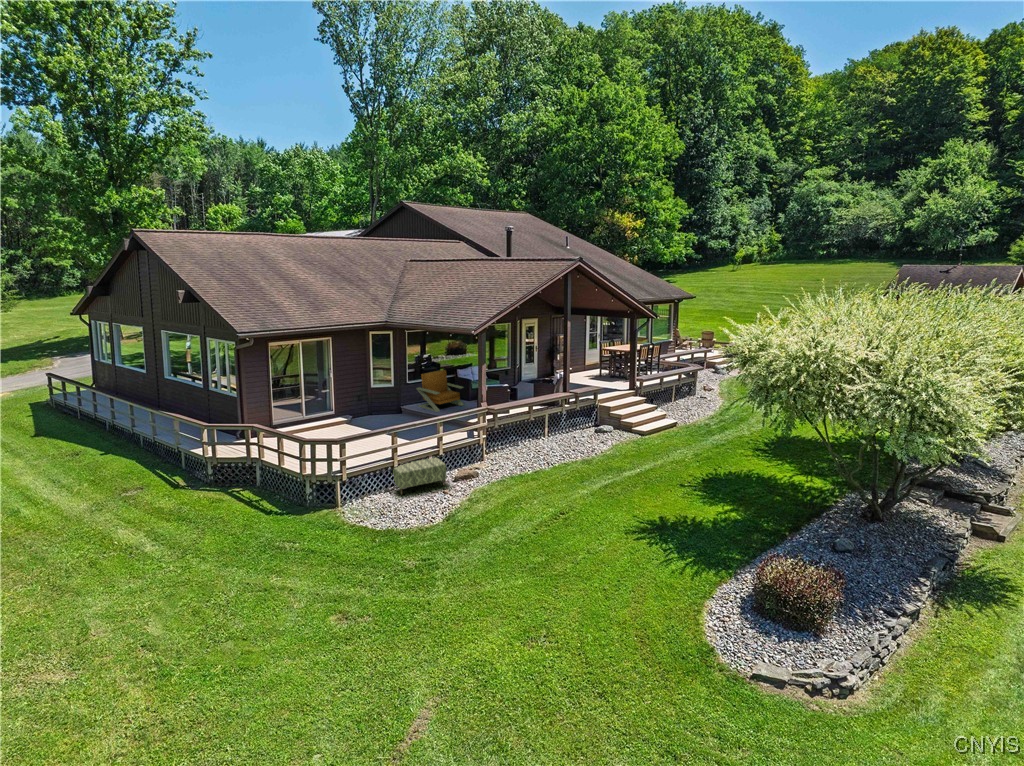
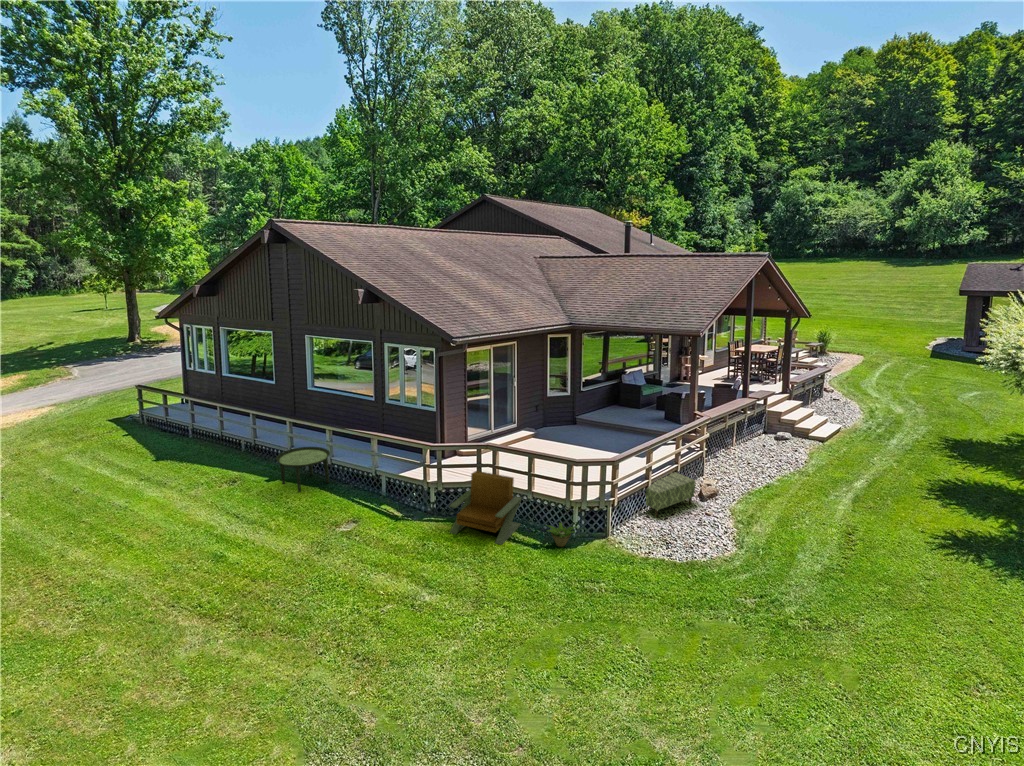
lounge chair: present [416,370,464,412] -> present [450,471,522,545]
round table: none [98,426,150,465] -> present [276,447,330,493]
decorative plant: none [277,493,308,514] -> present [548,523,577,547]

